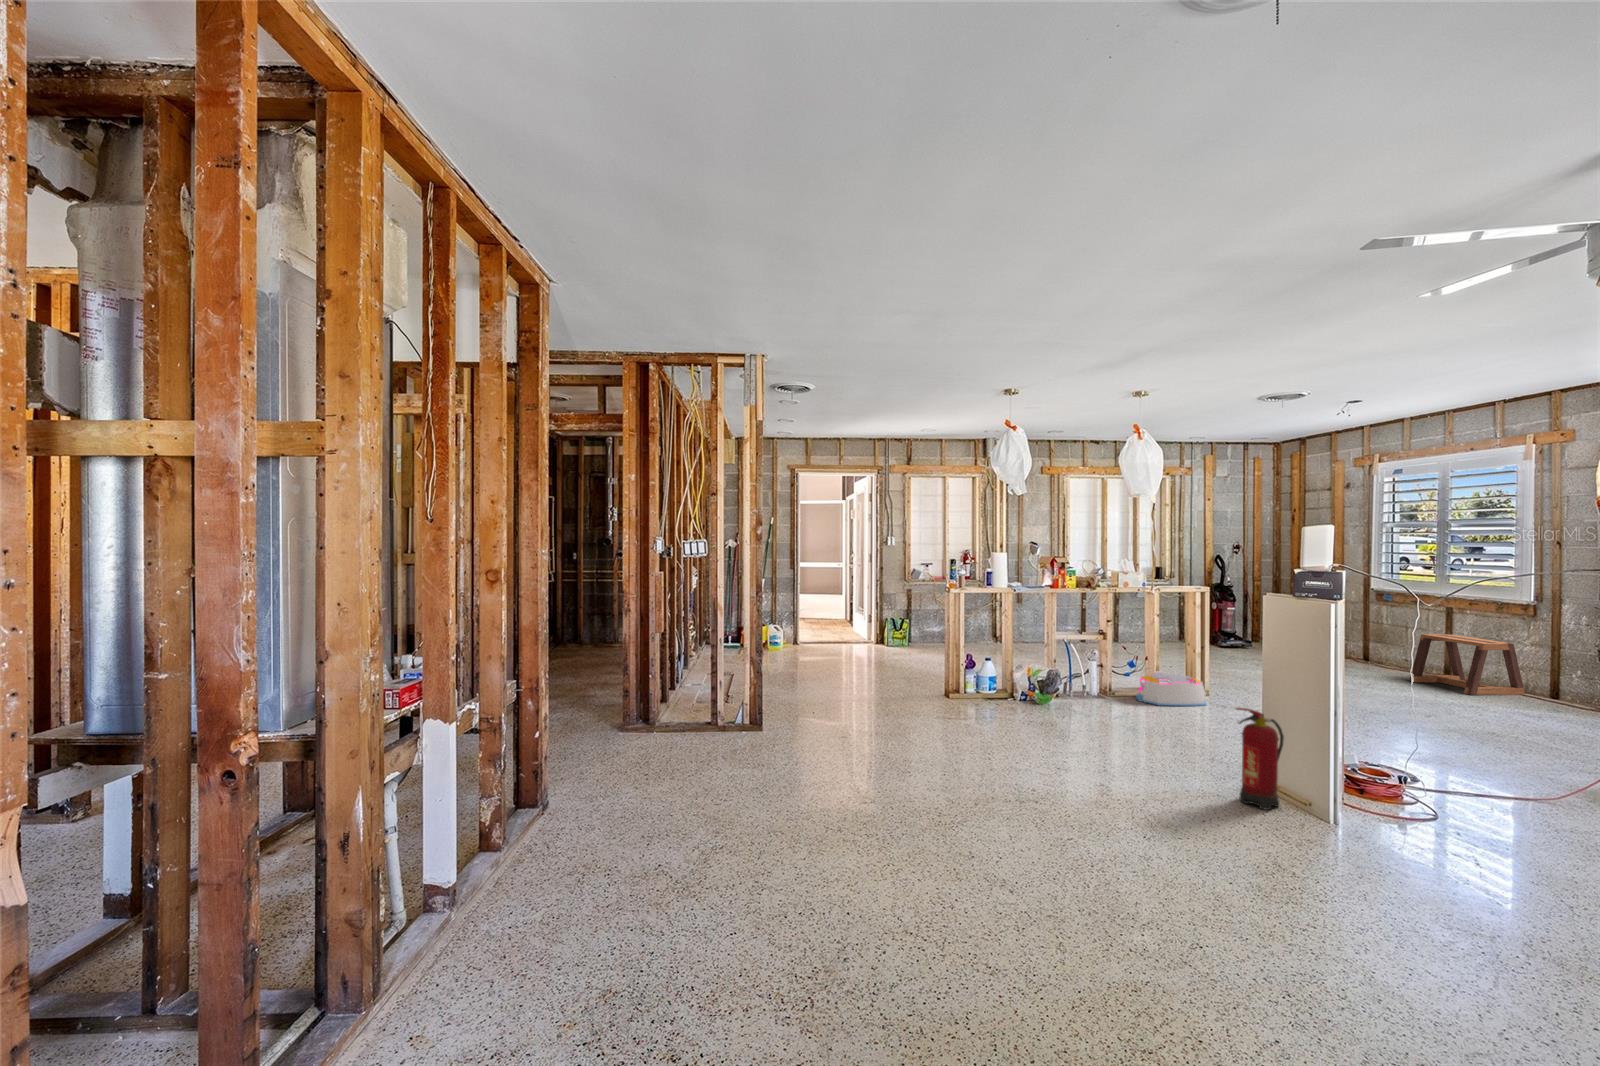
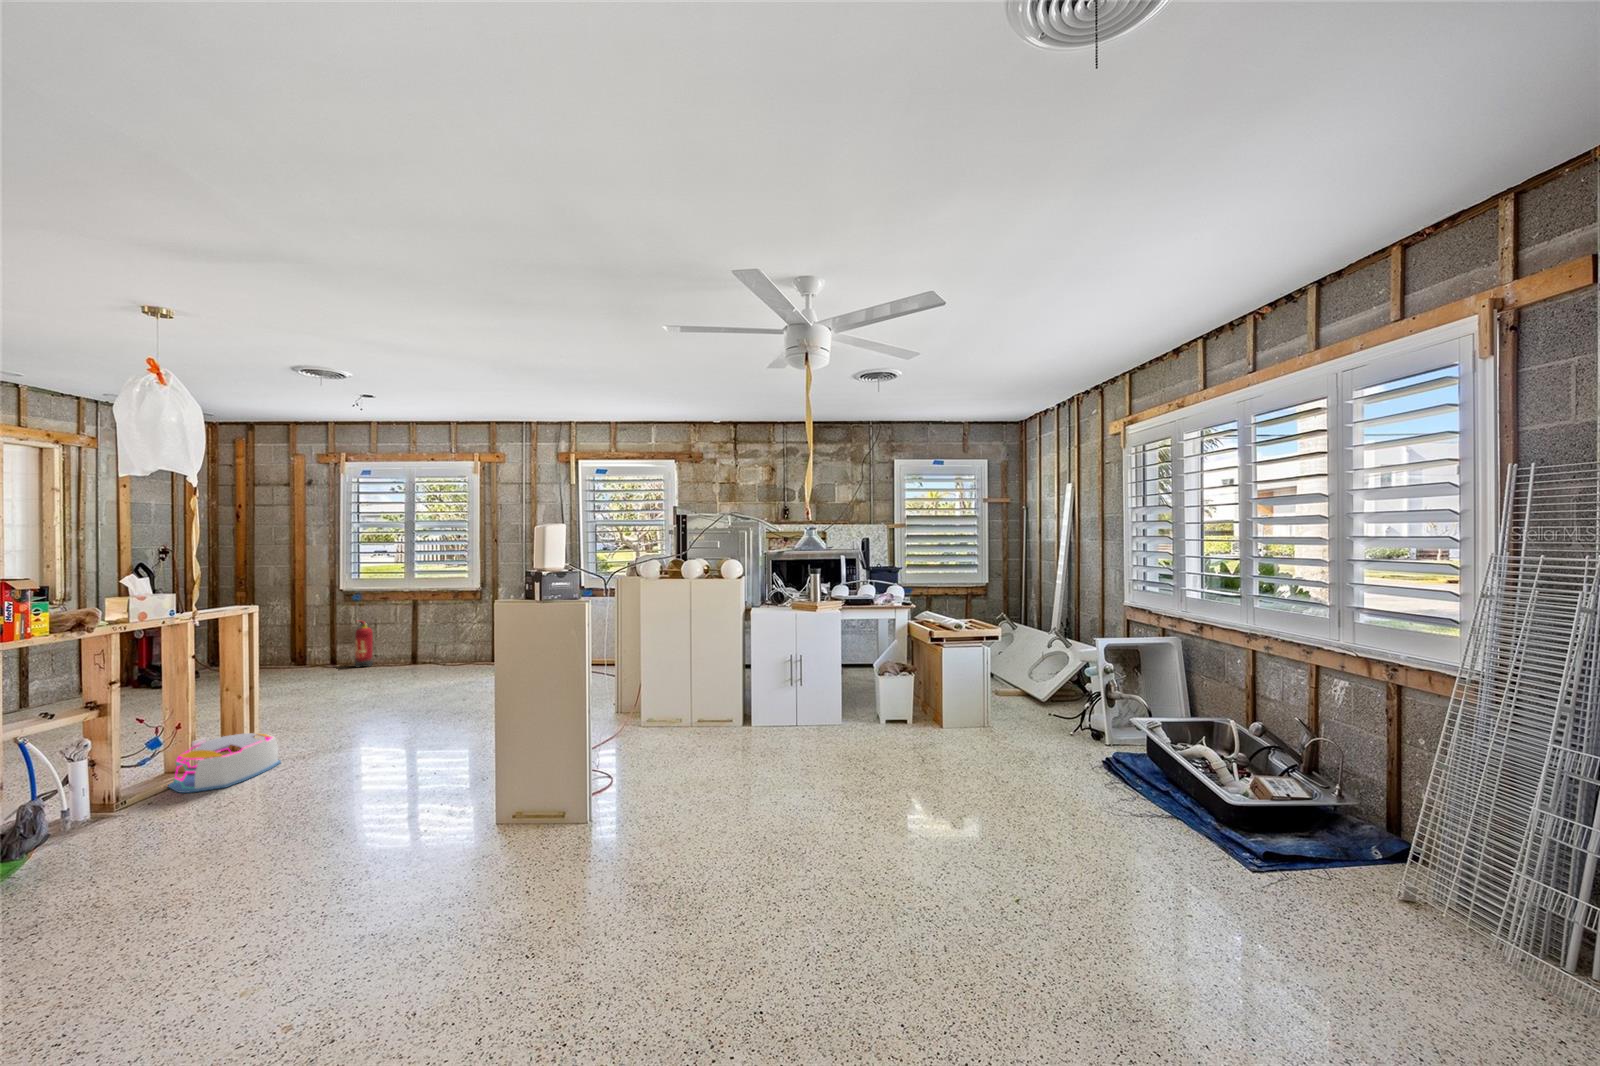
stool: present [1409,634,1525,695] -> none [398,623,476,673]
fire extinguisher: present [1236,708,1284,810] -> present [355,621,373,667]

